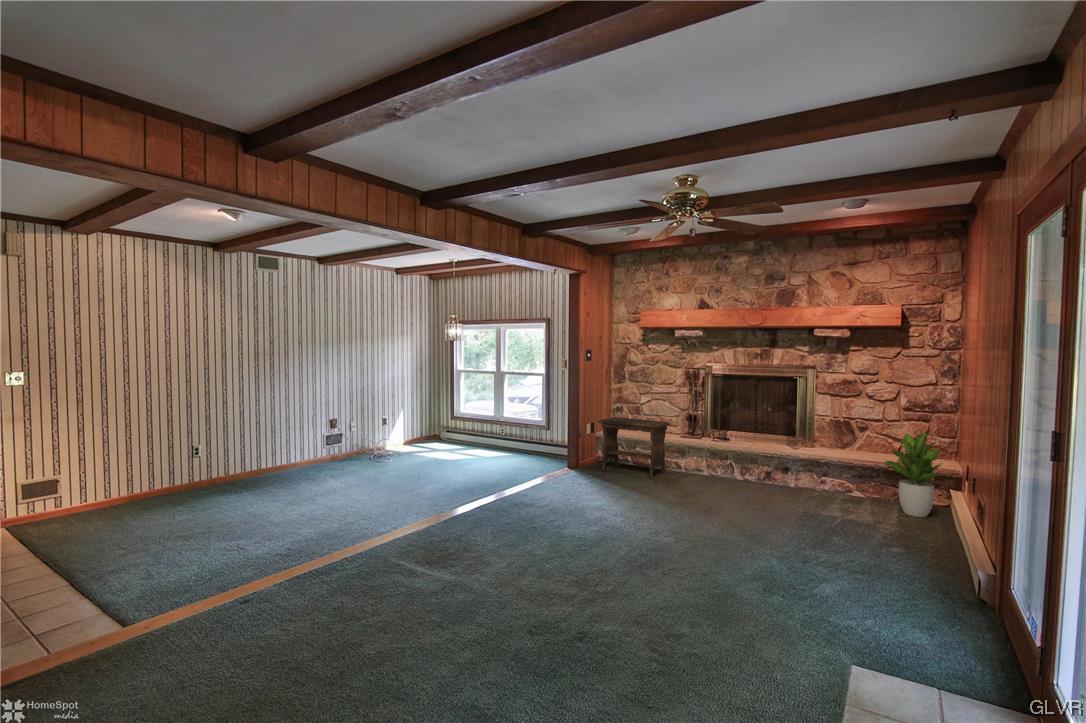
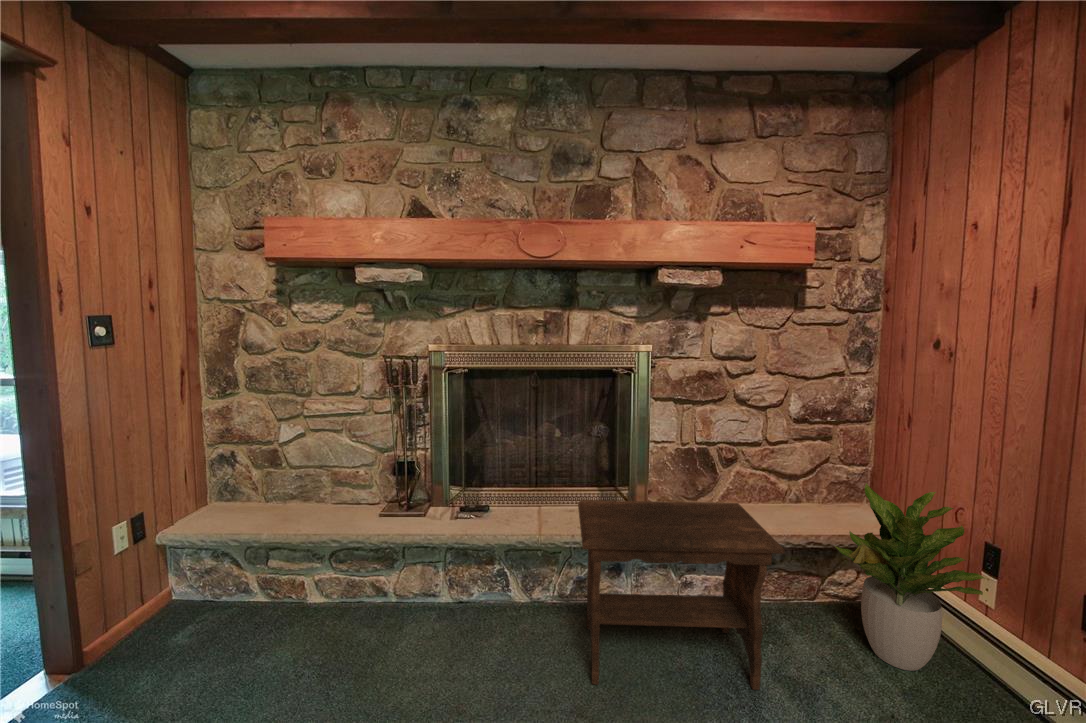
footstool: present [598,417,671,478] -> present [578,500,784,690]

